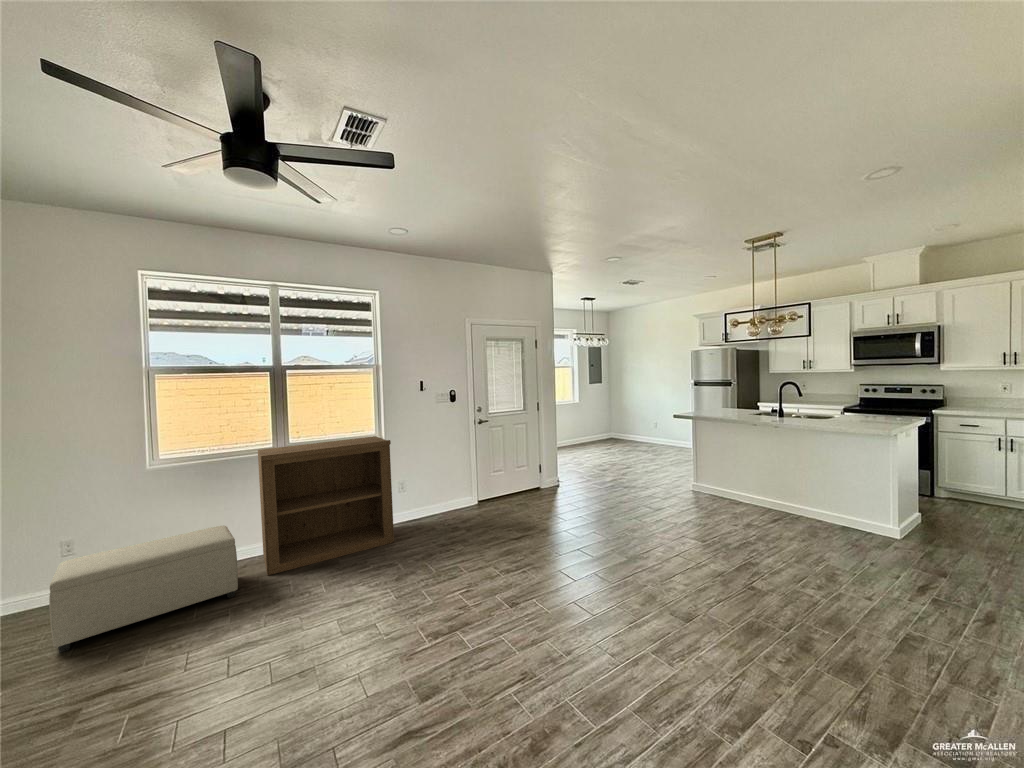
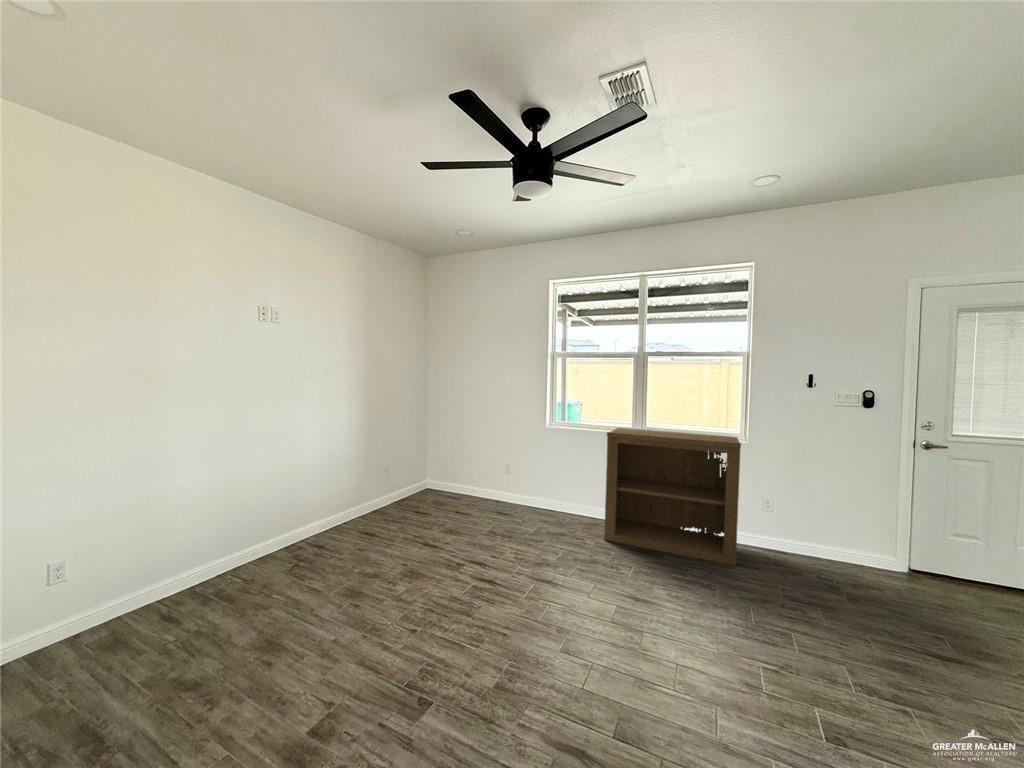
ottoman: present [49,525,238,653] -> none [478,475,583,544]

